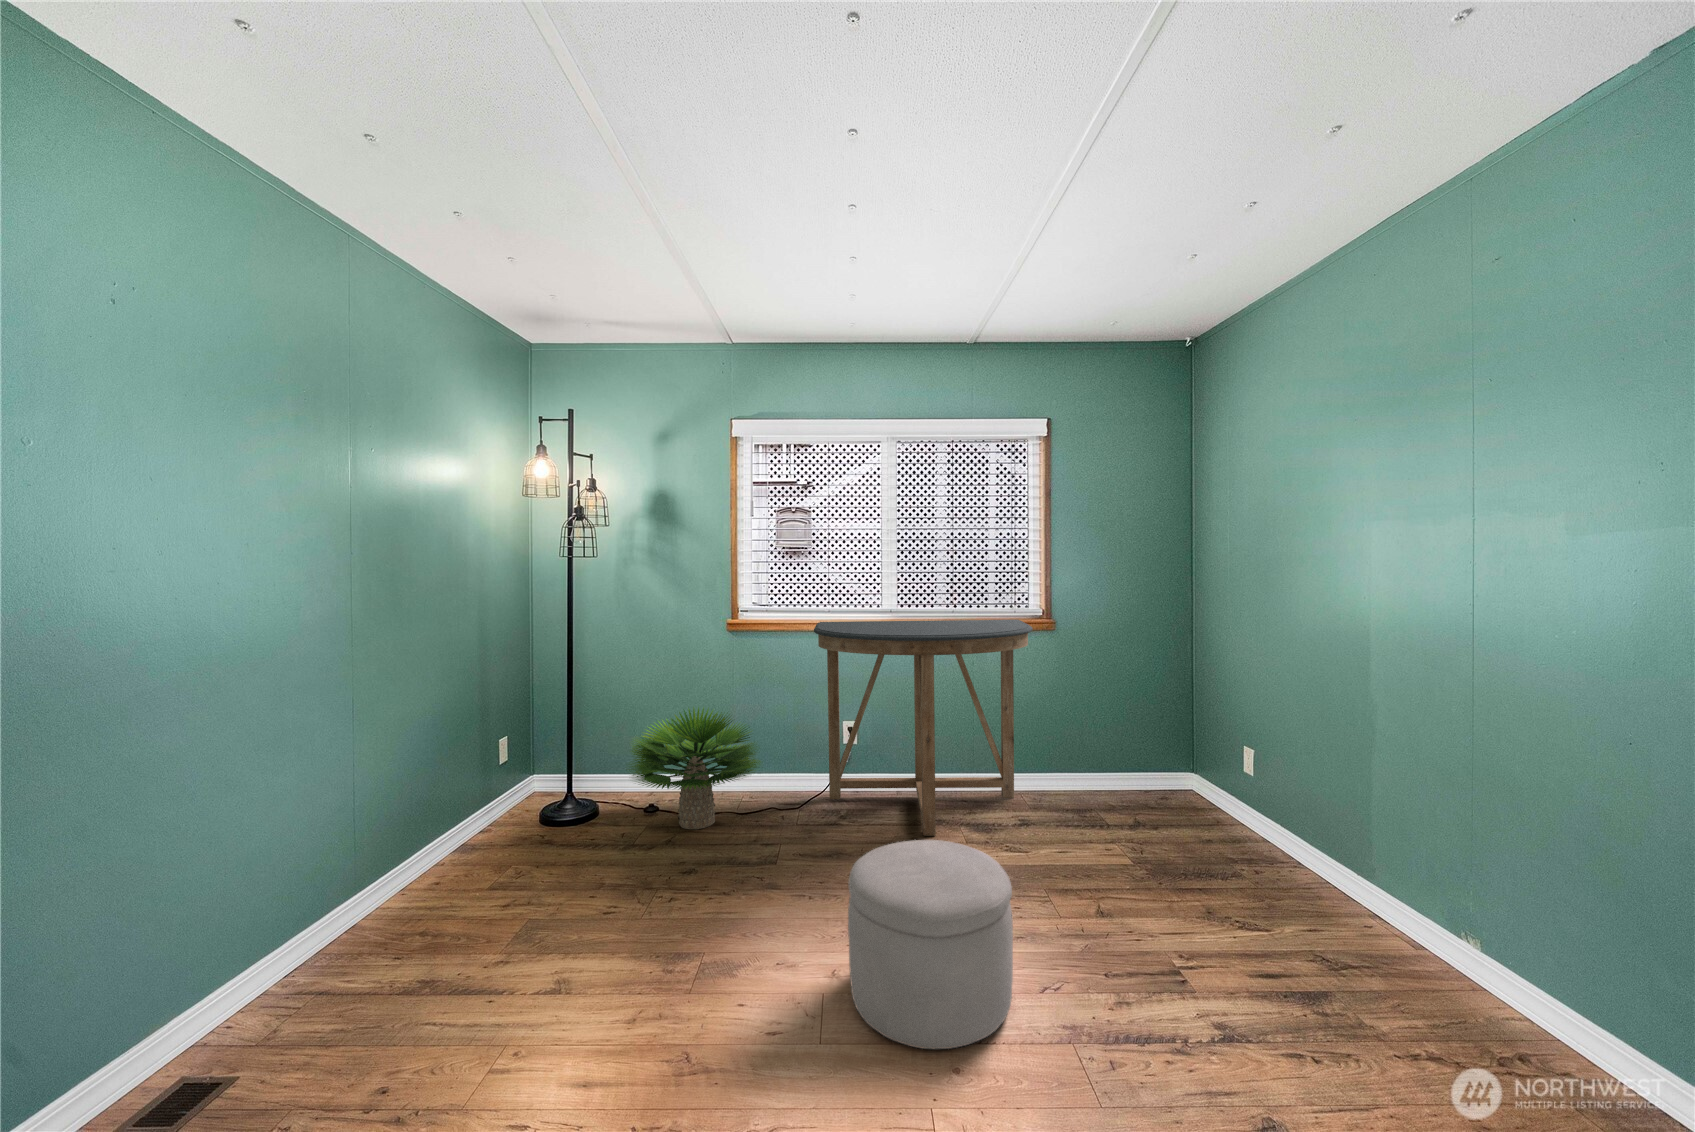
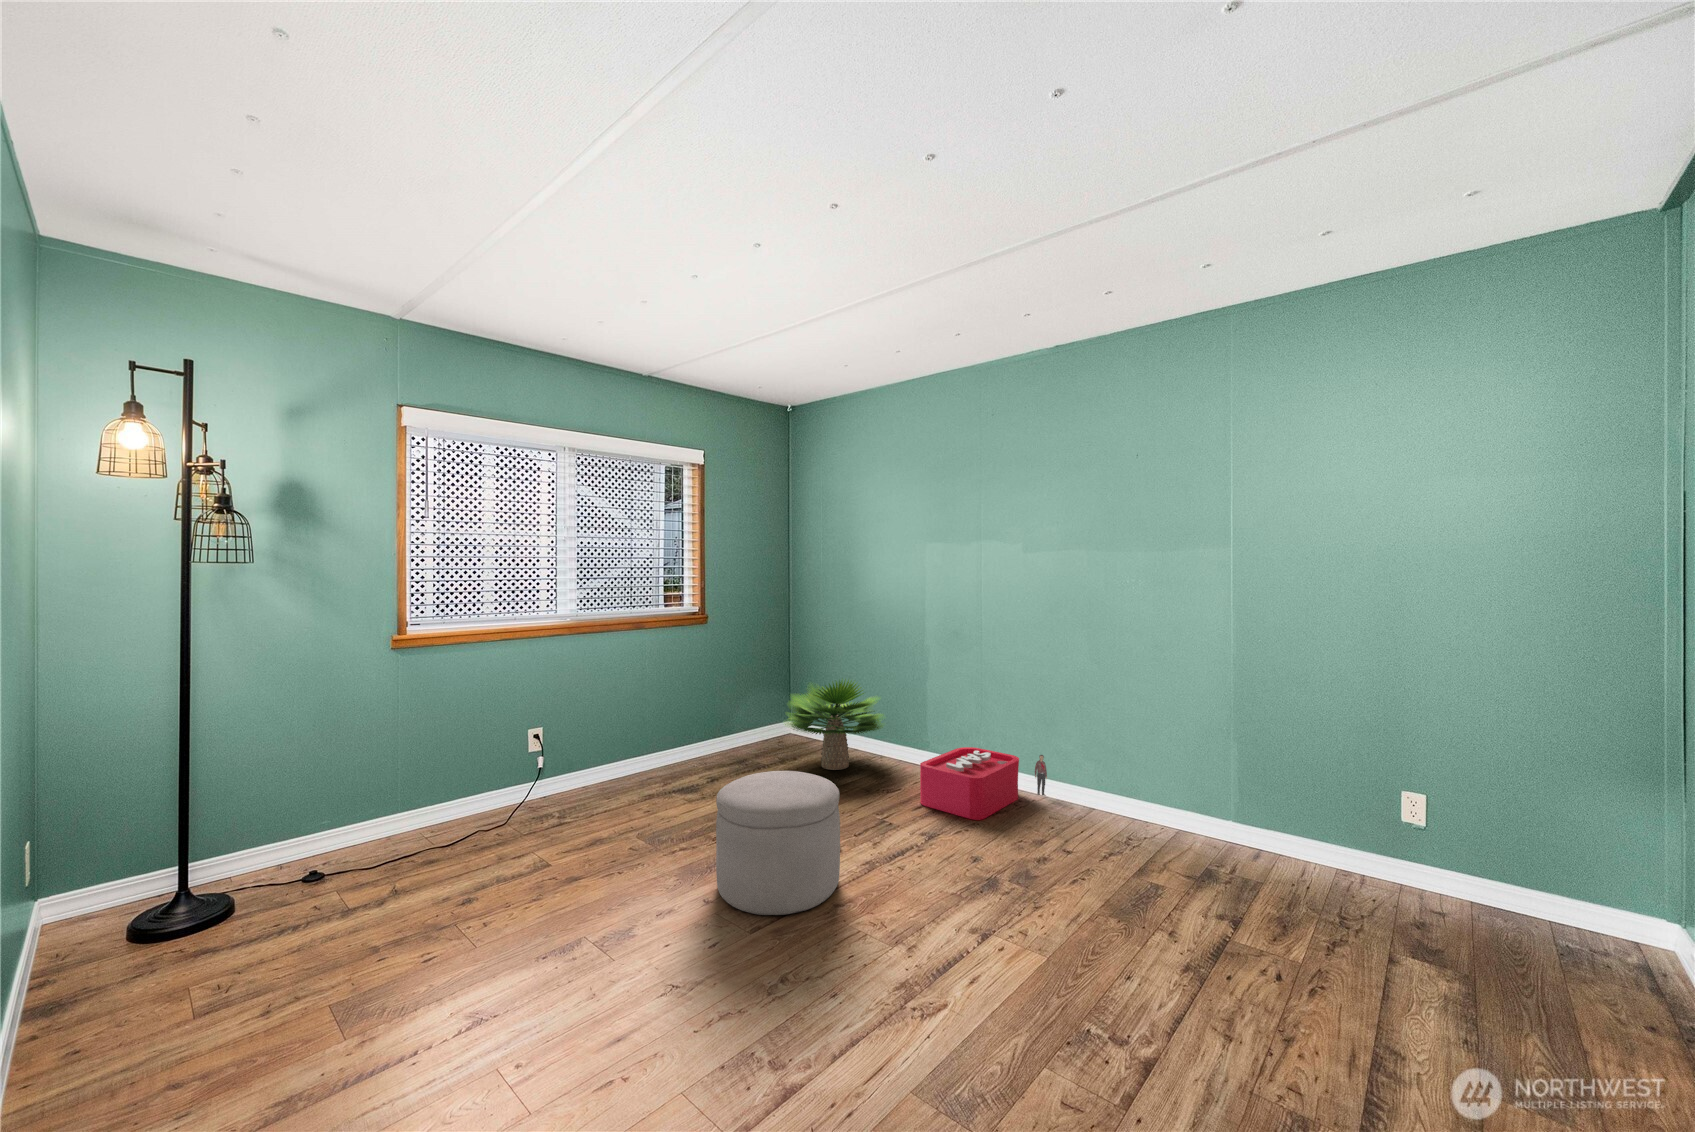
console table: present [814,620,1033,836] -> none [508,619,714,809]
potted plant: present [630,707,760,829] -> present [787,679,882,770]
storage bin: none [1276,901,1606,1077] -> present [920,747,1047,820]

